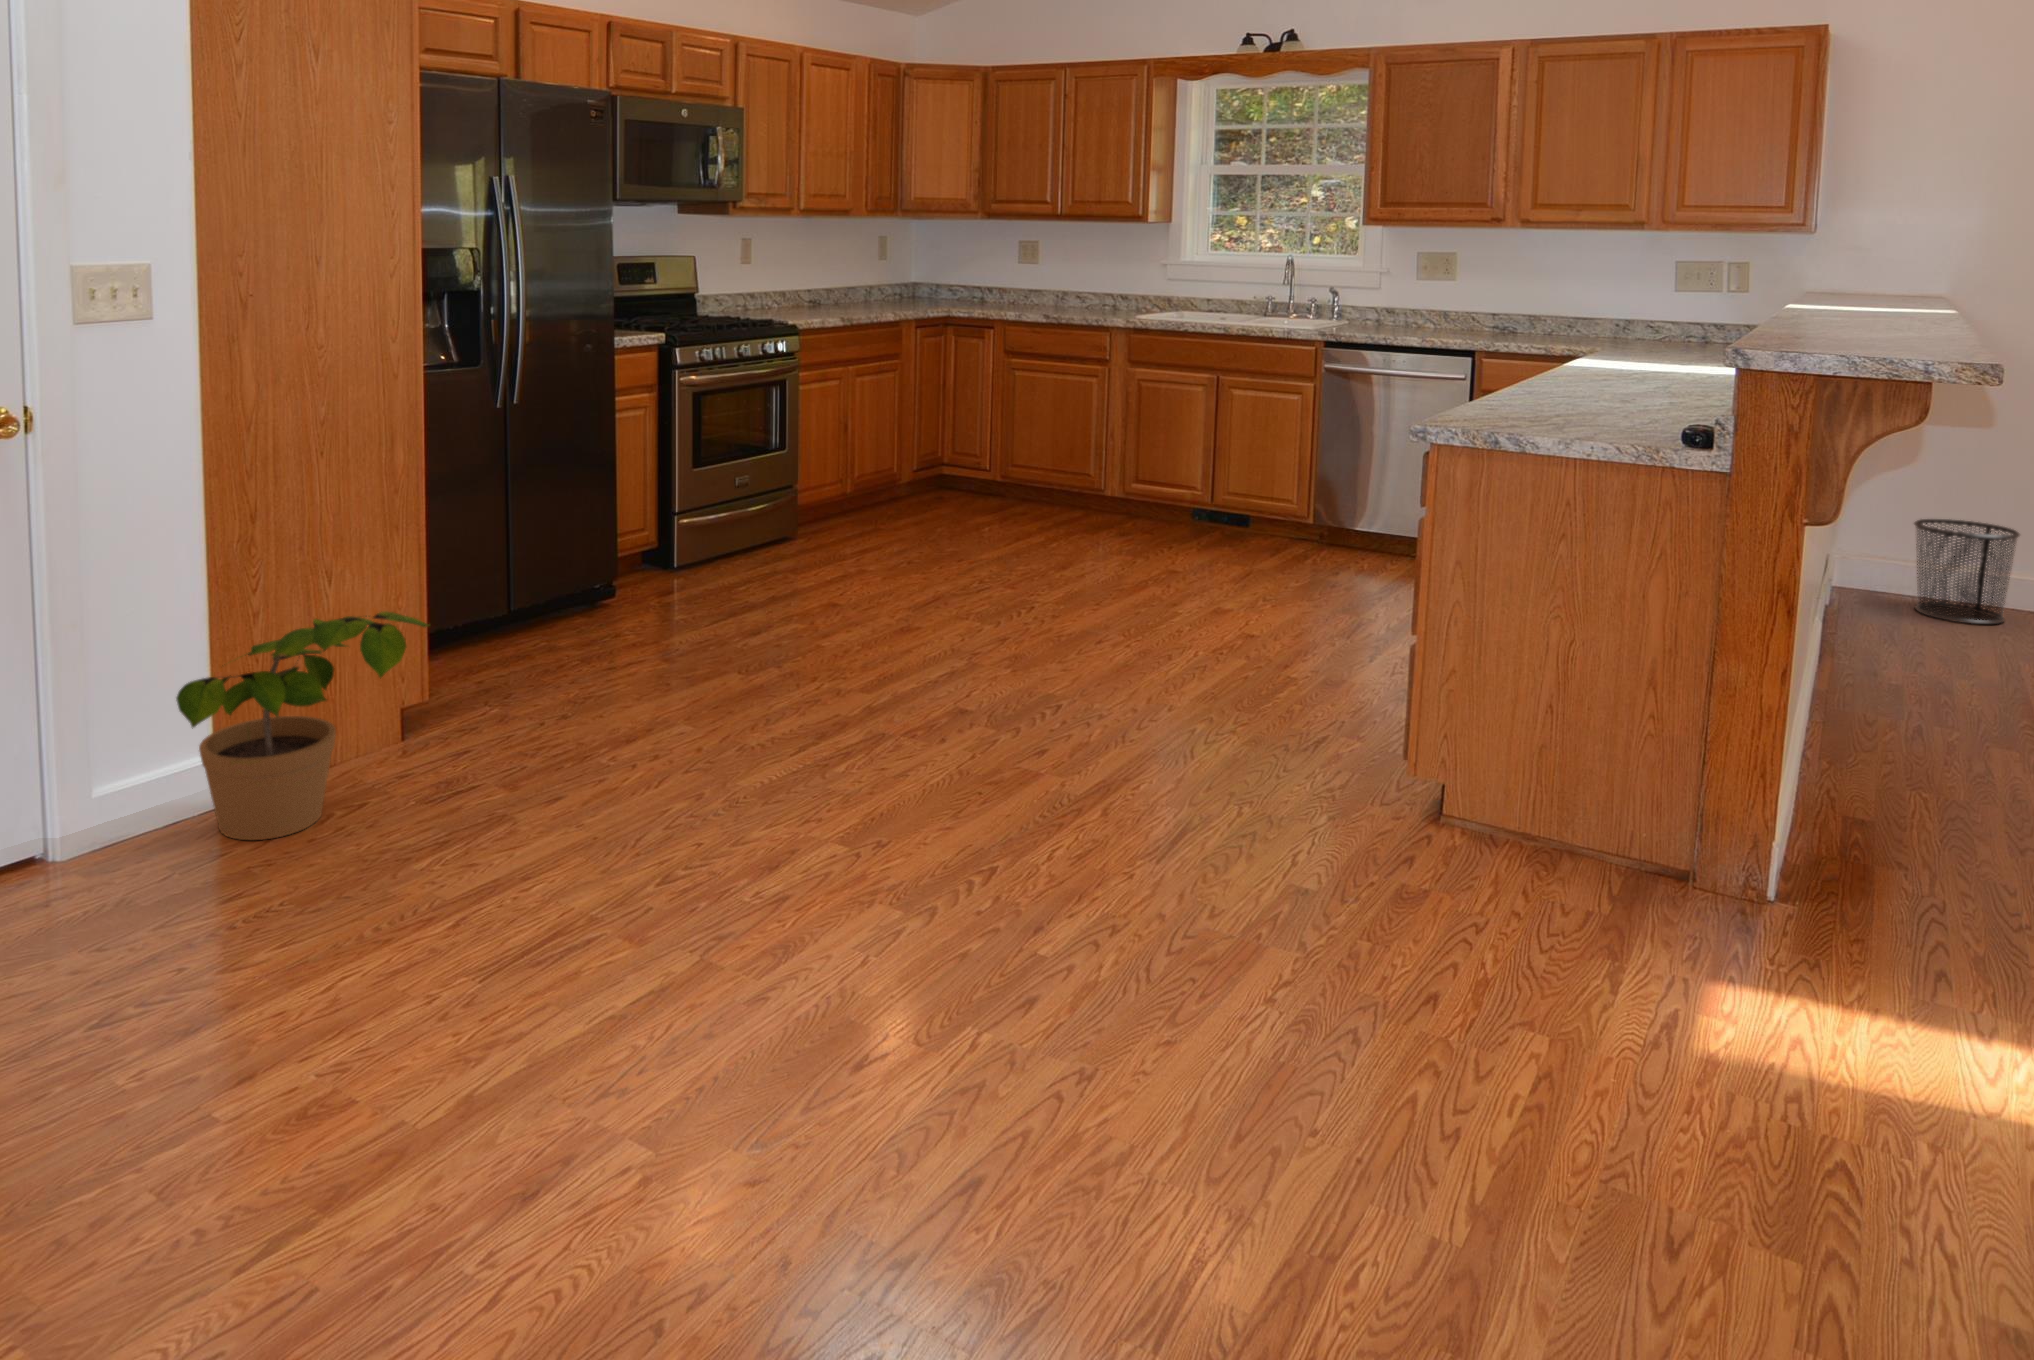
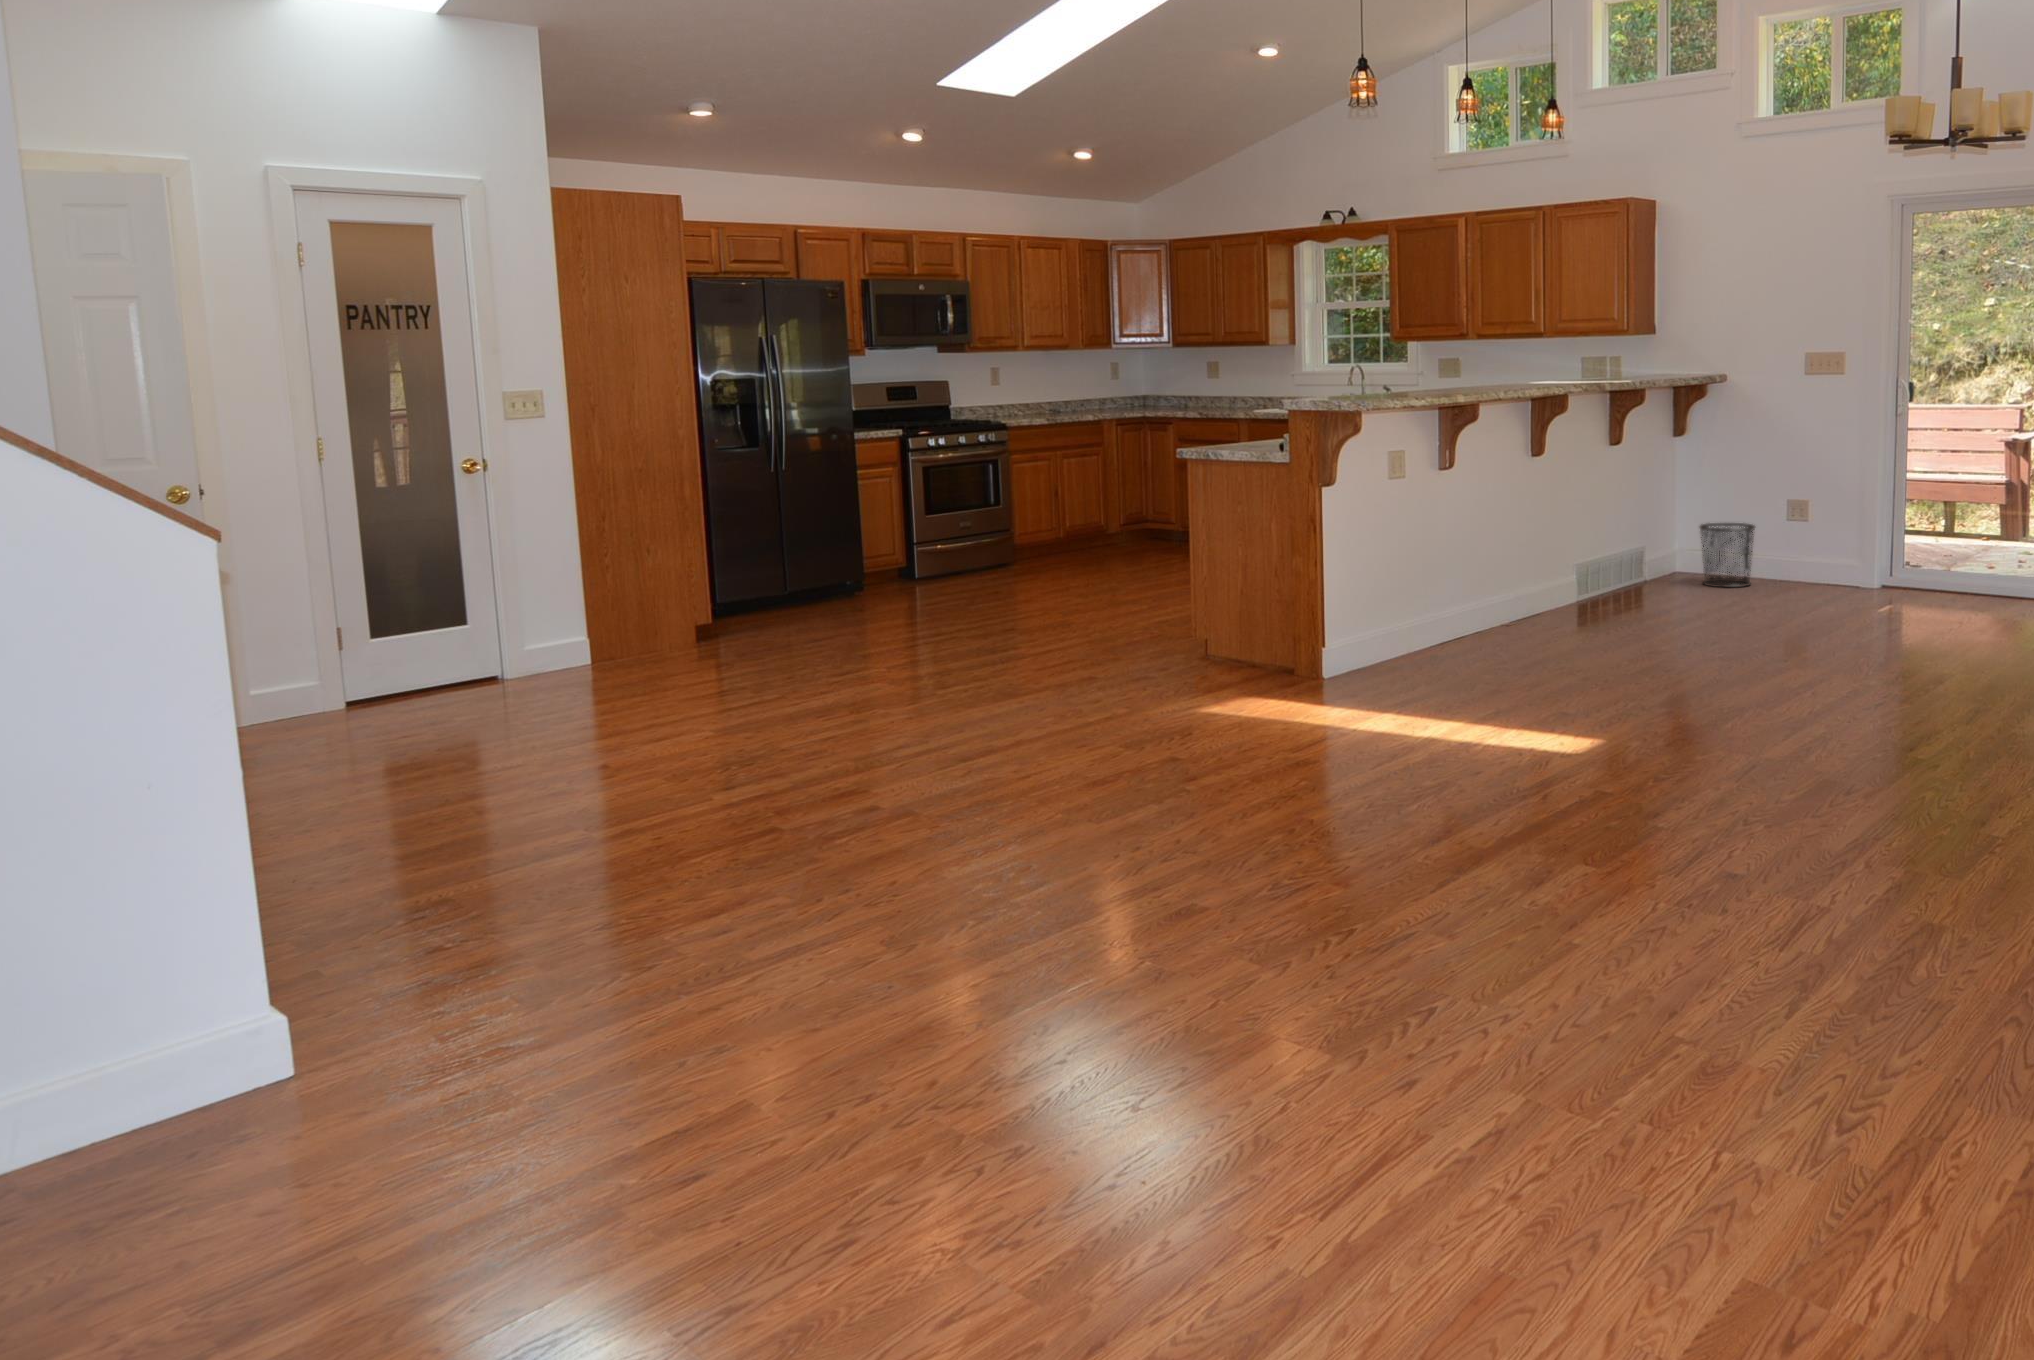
potted plant: present [176,612,429,840] -> none [559,559,684,673]

